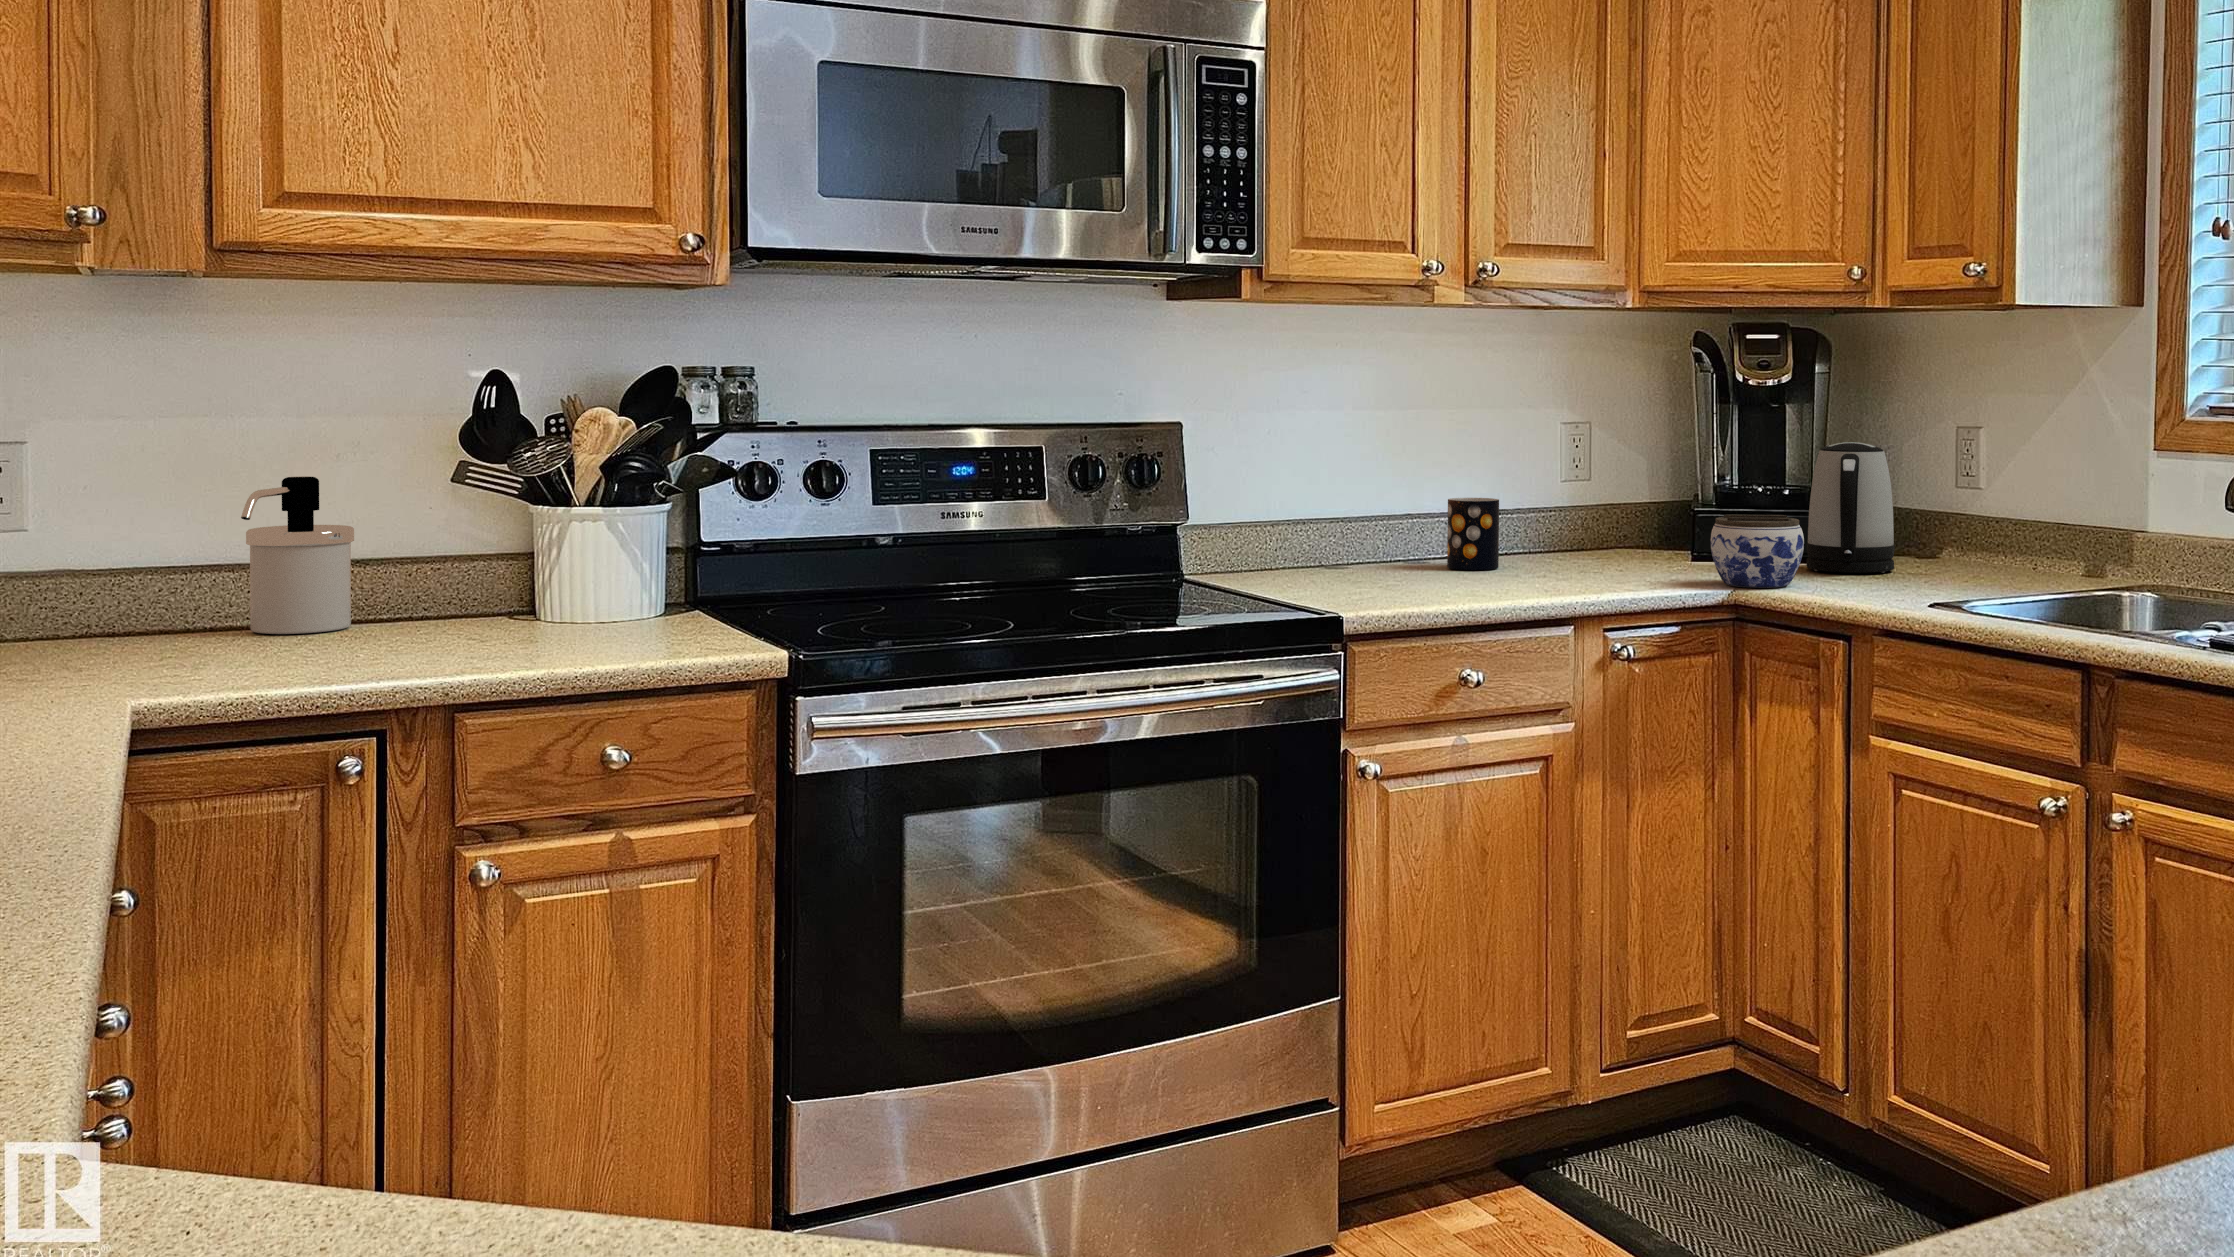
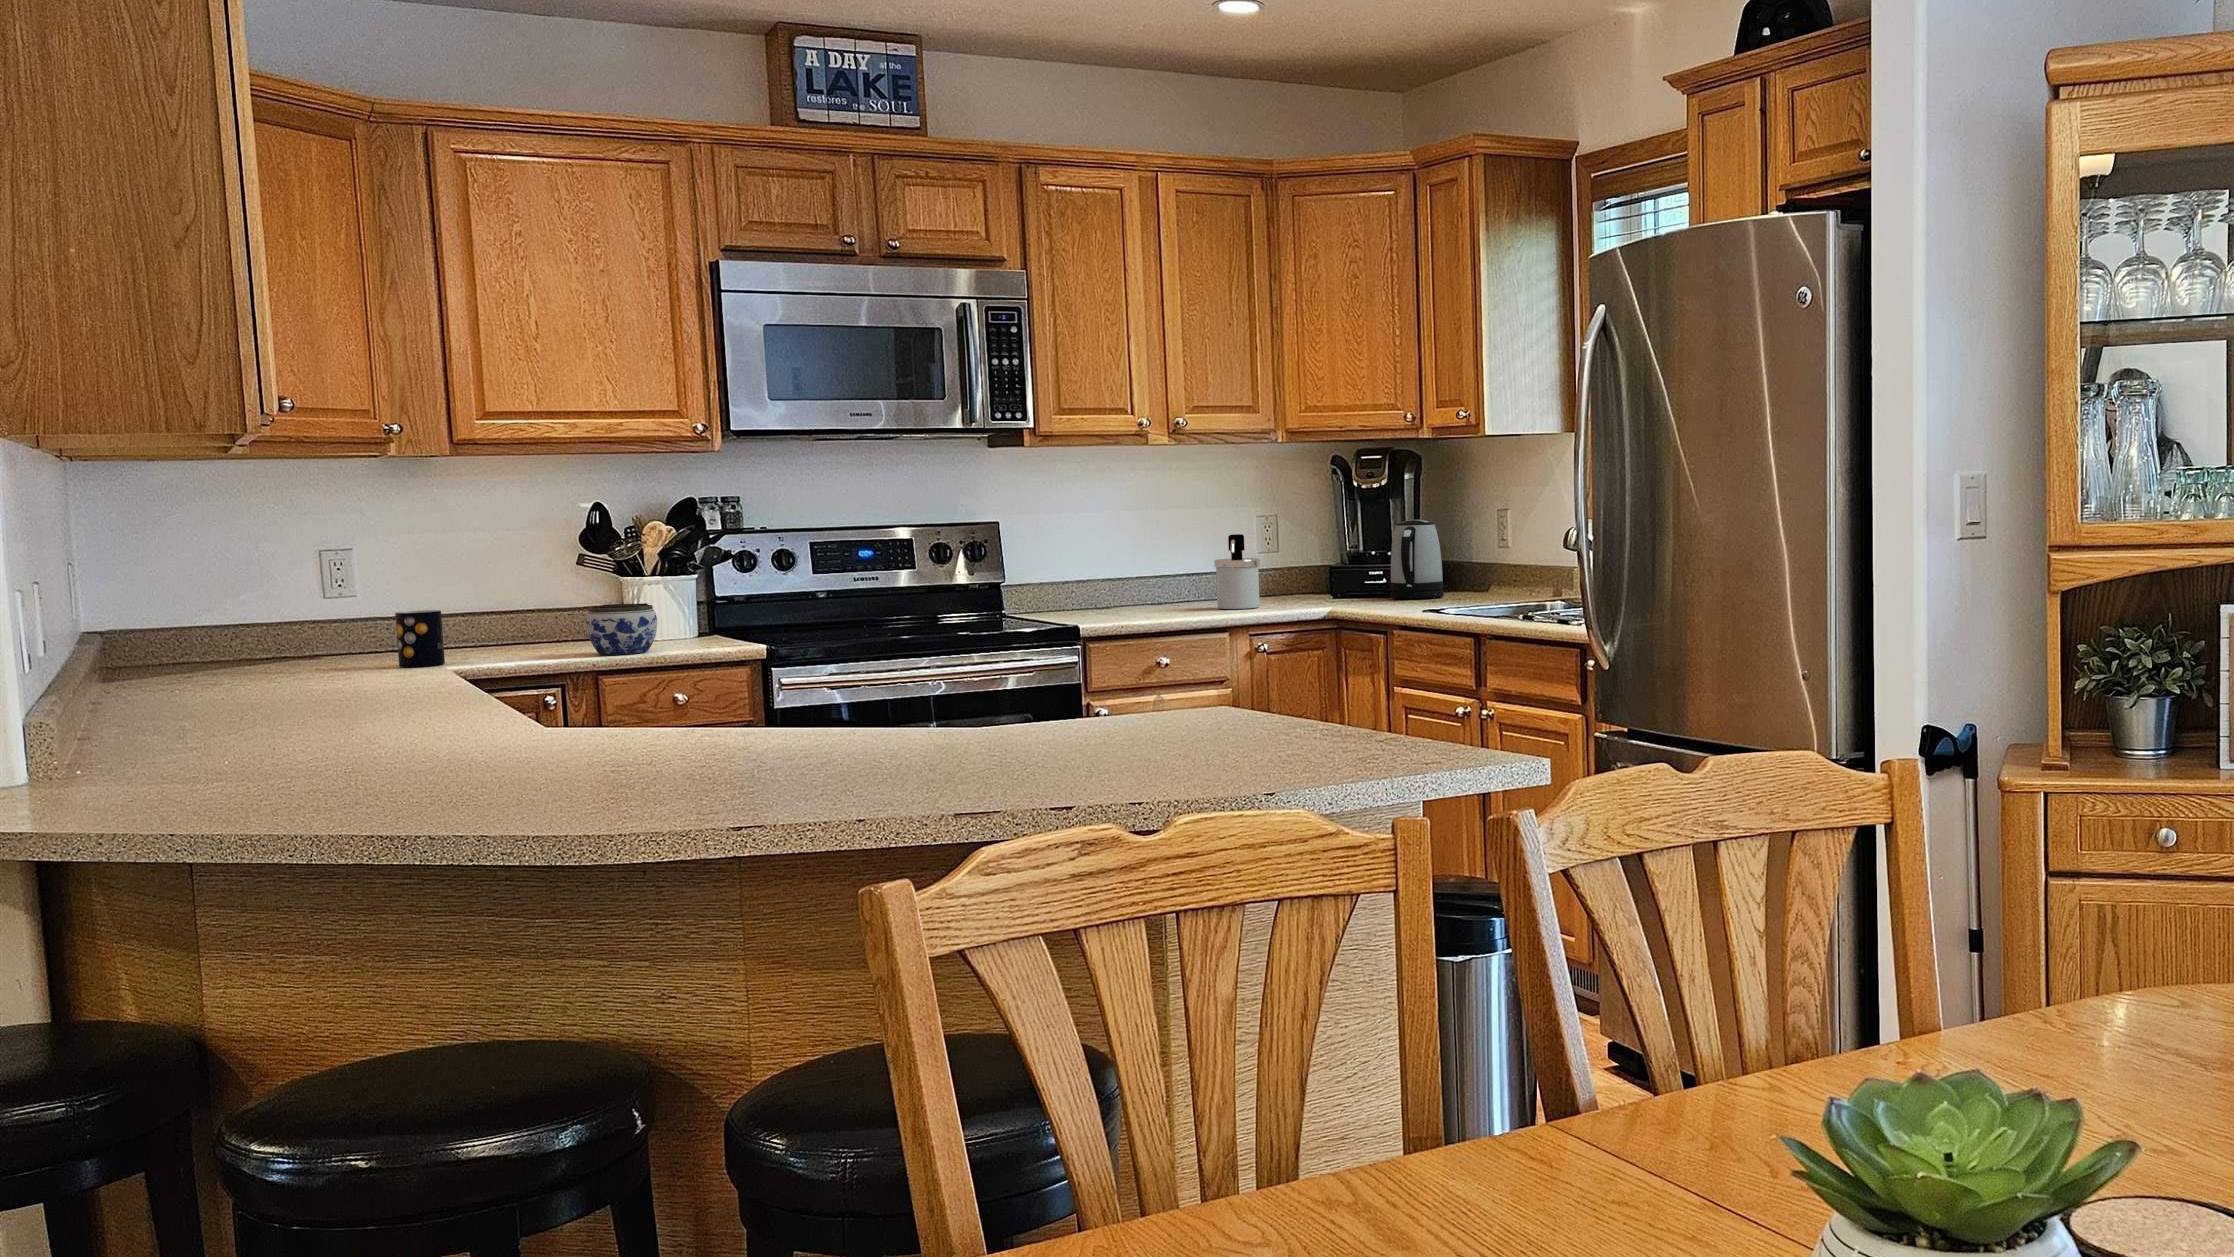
soap dispenser: present [241,476,354,634] -> present [1214,534,1260,609]
mug: present [1447,498,1499,570] -> present [395,610,445,667]
jar: present [1711,515,1804,588] -> present [586,603,657,655]

